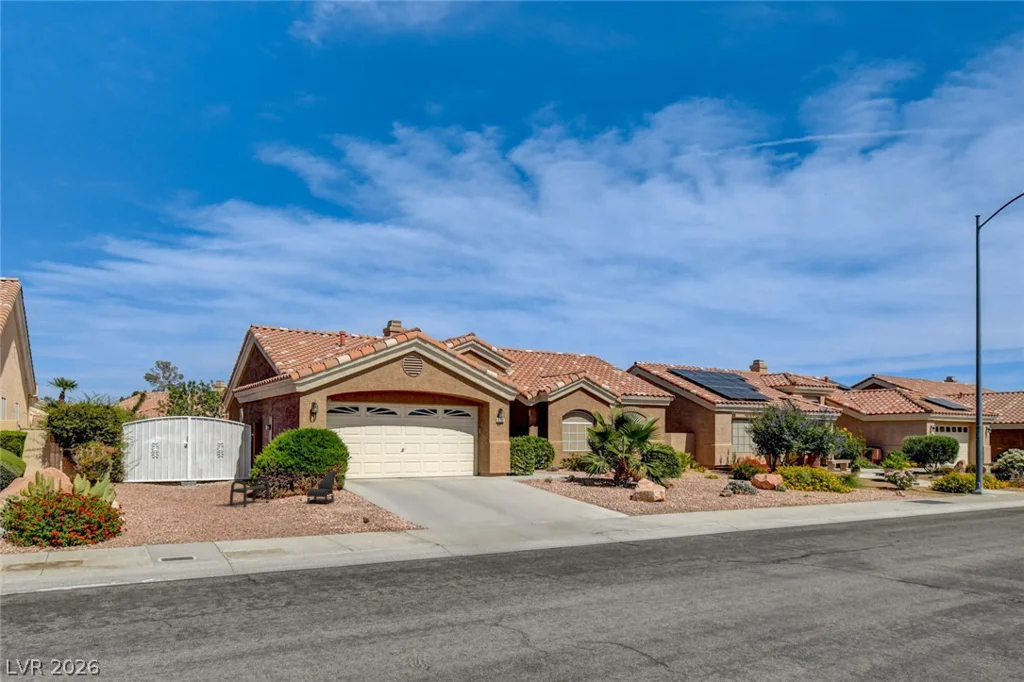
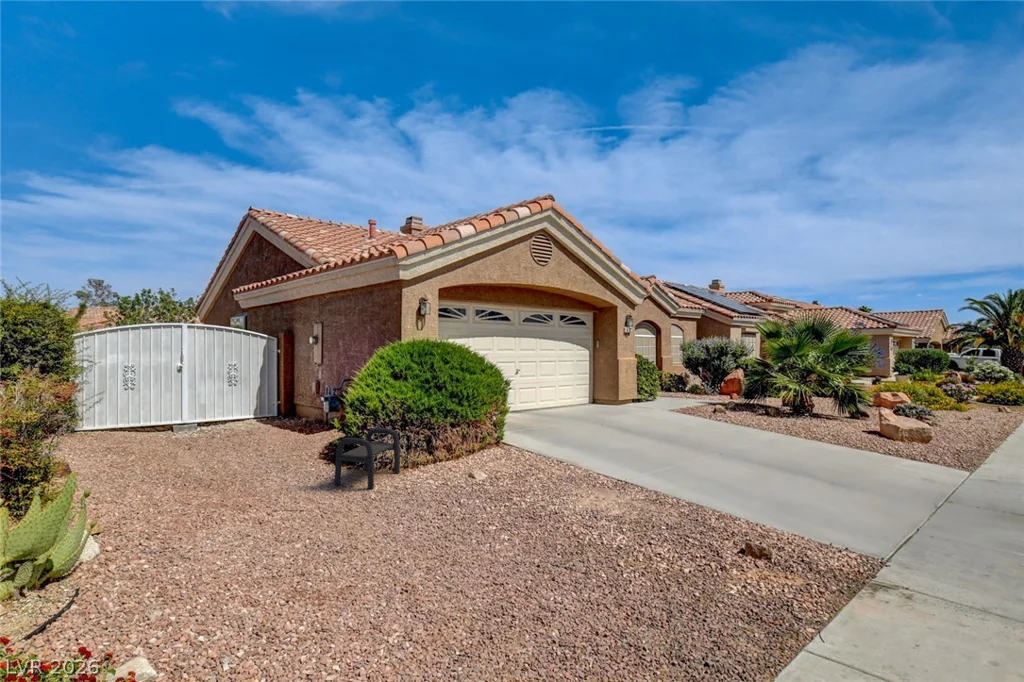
lounge chair: present [307,471,335,504] -> none [468,410,506,470]

